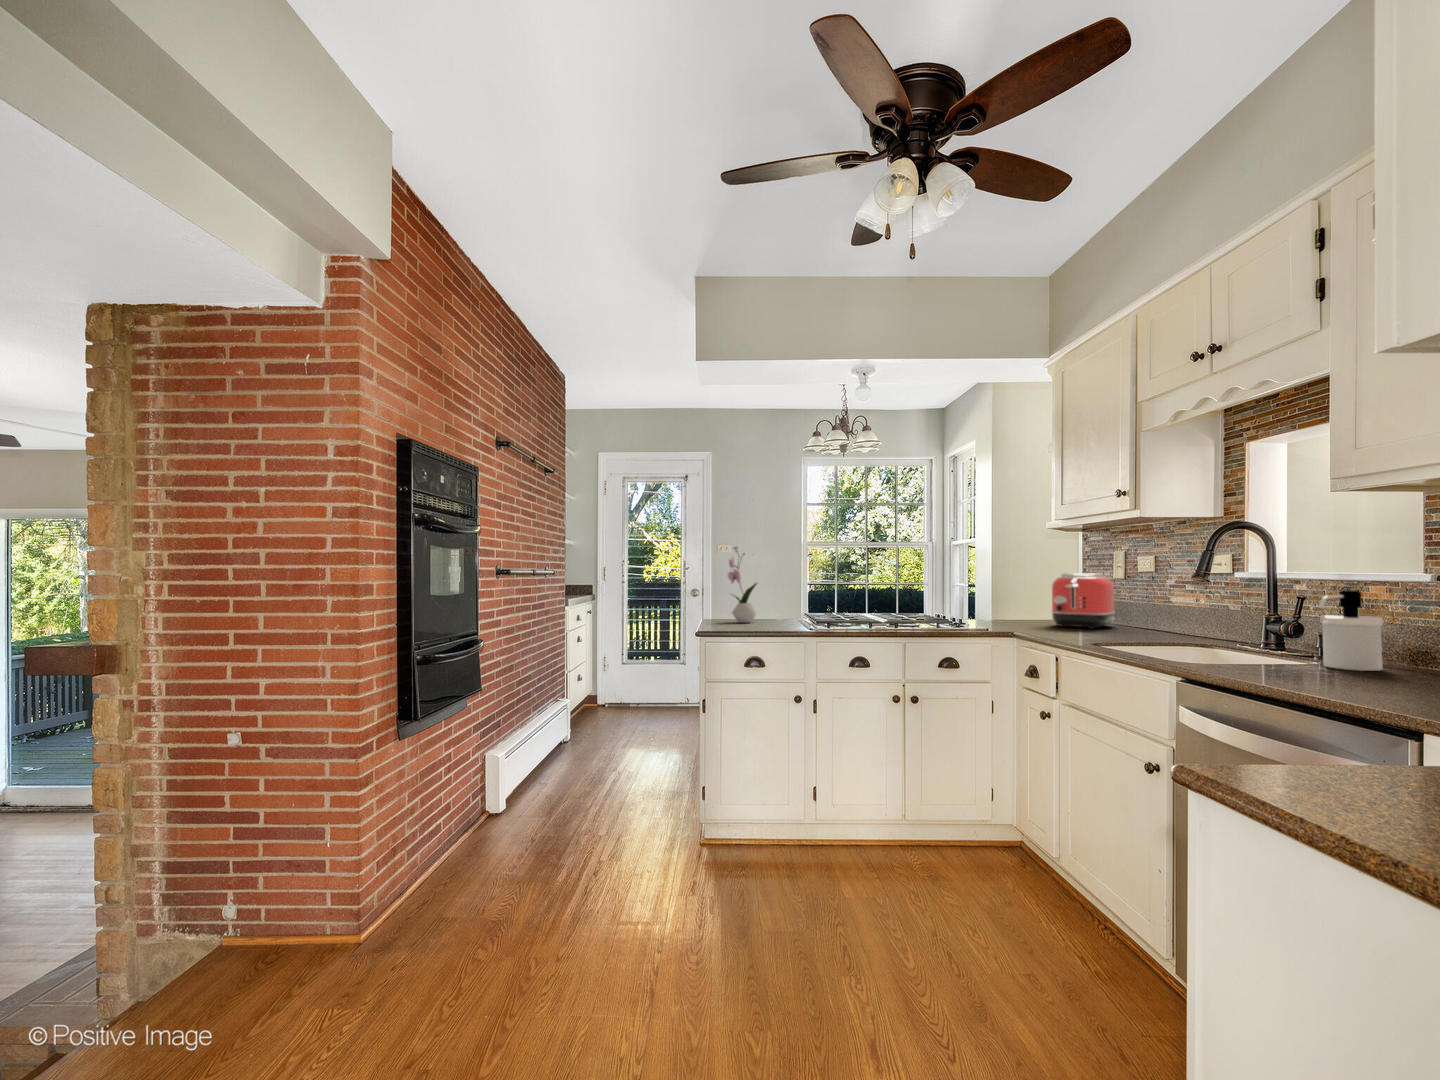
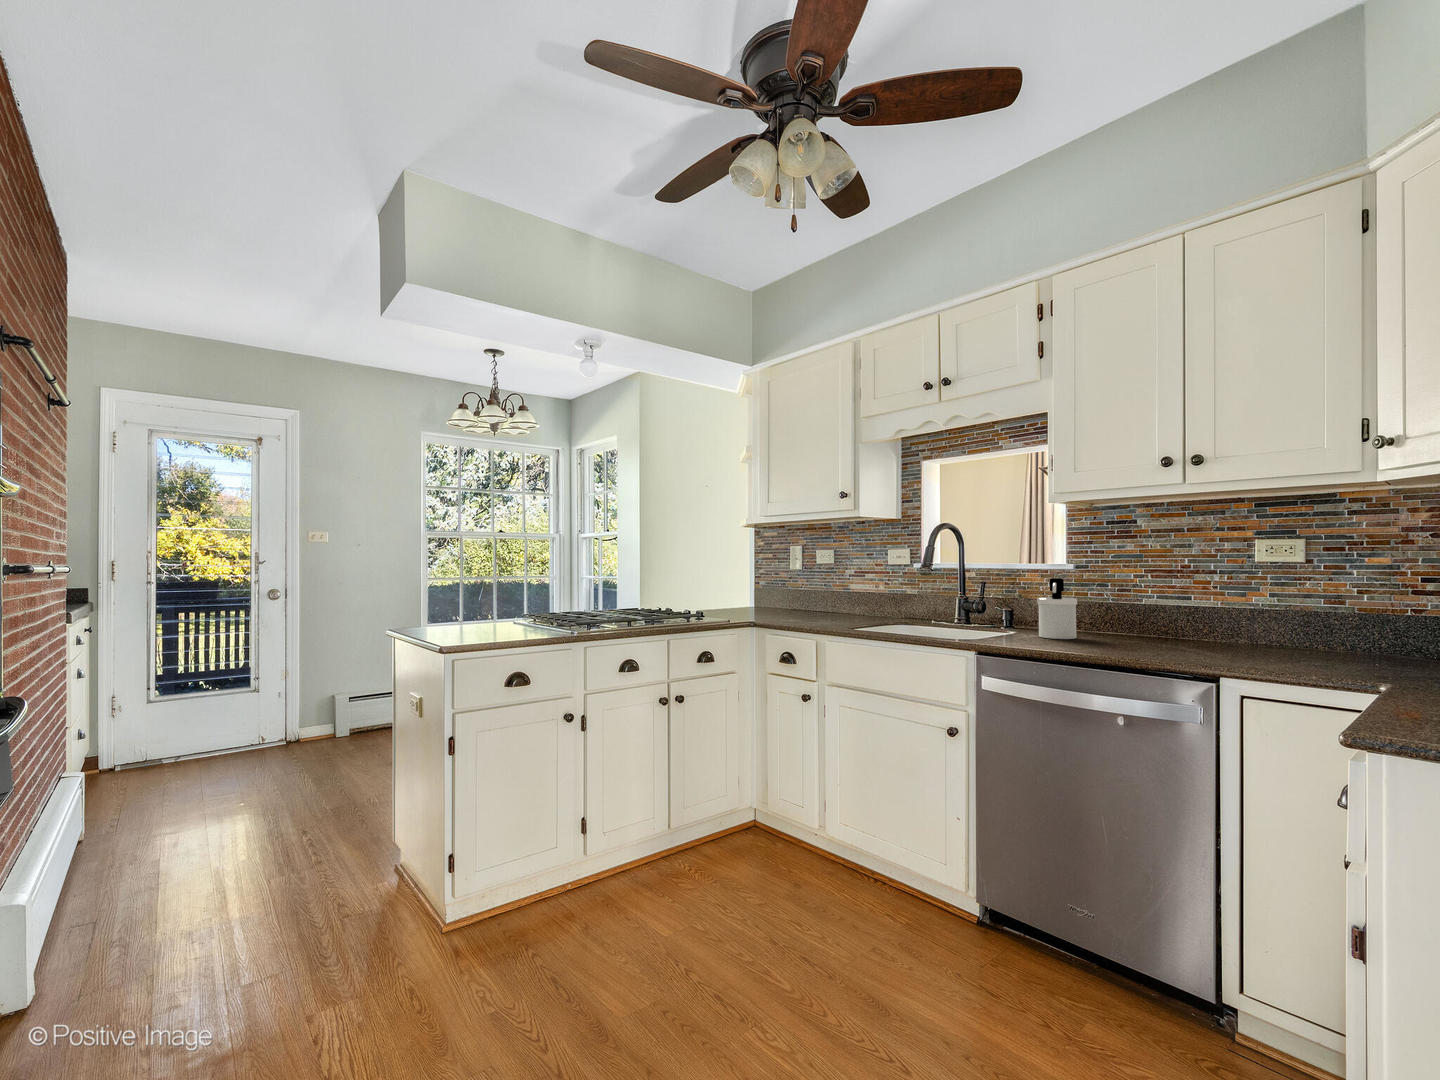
flower arrangement: present [728,547,758,623] -> none [439,536,484,633]
toaster: present [1052,573,1115,629] -> none [763,566,811,616]

